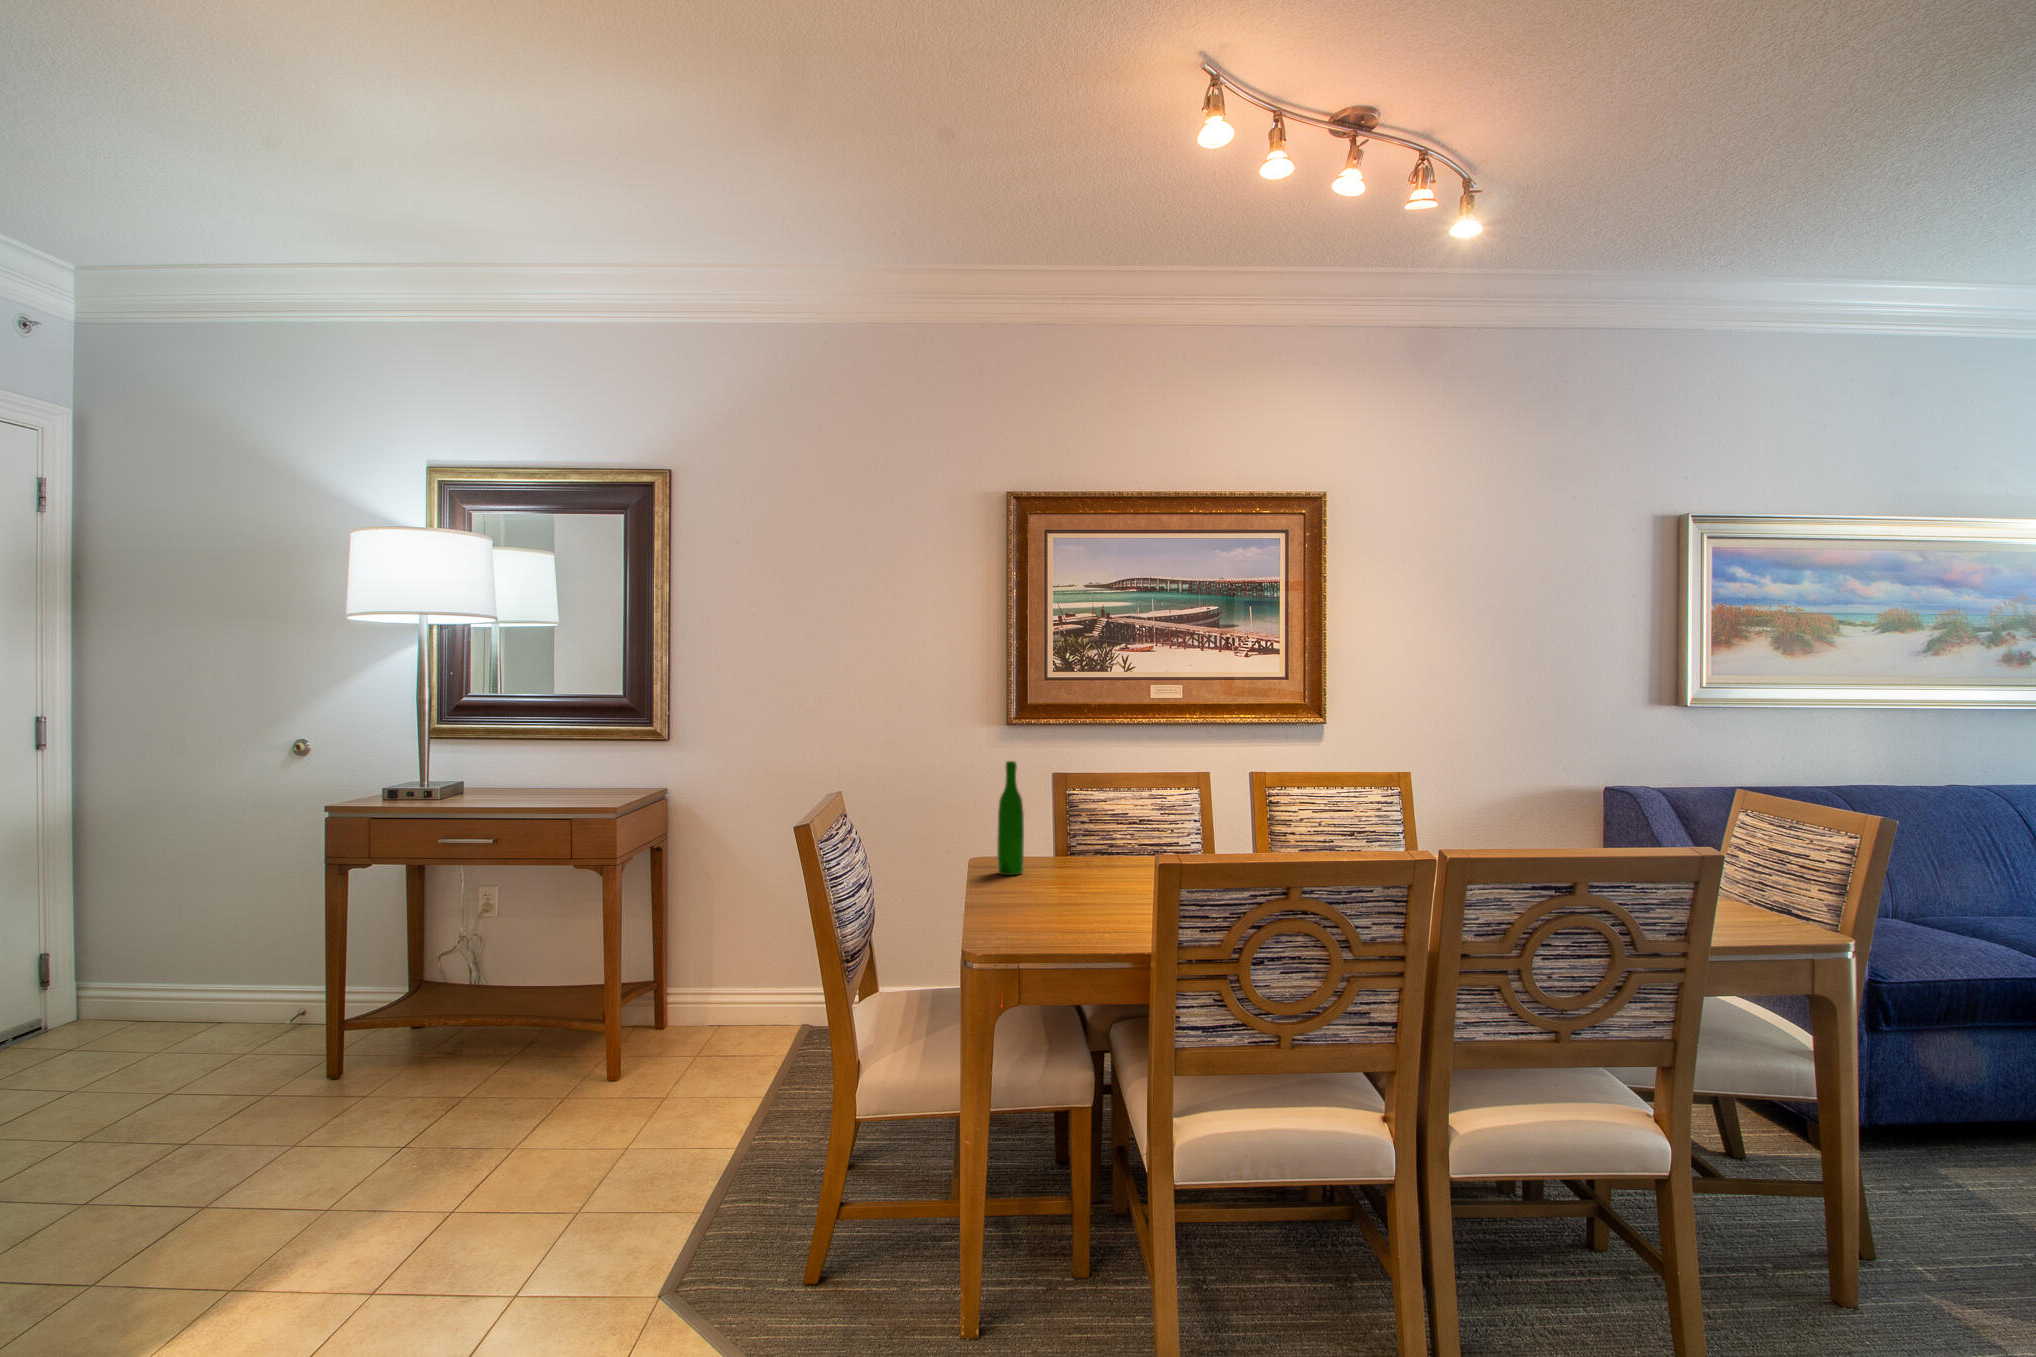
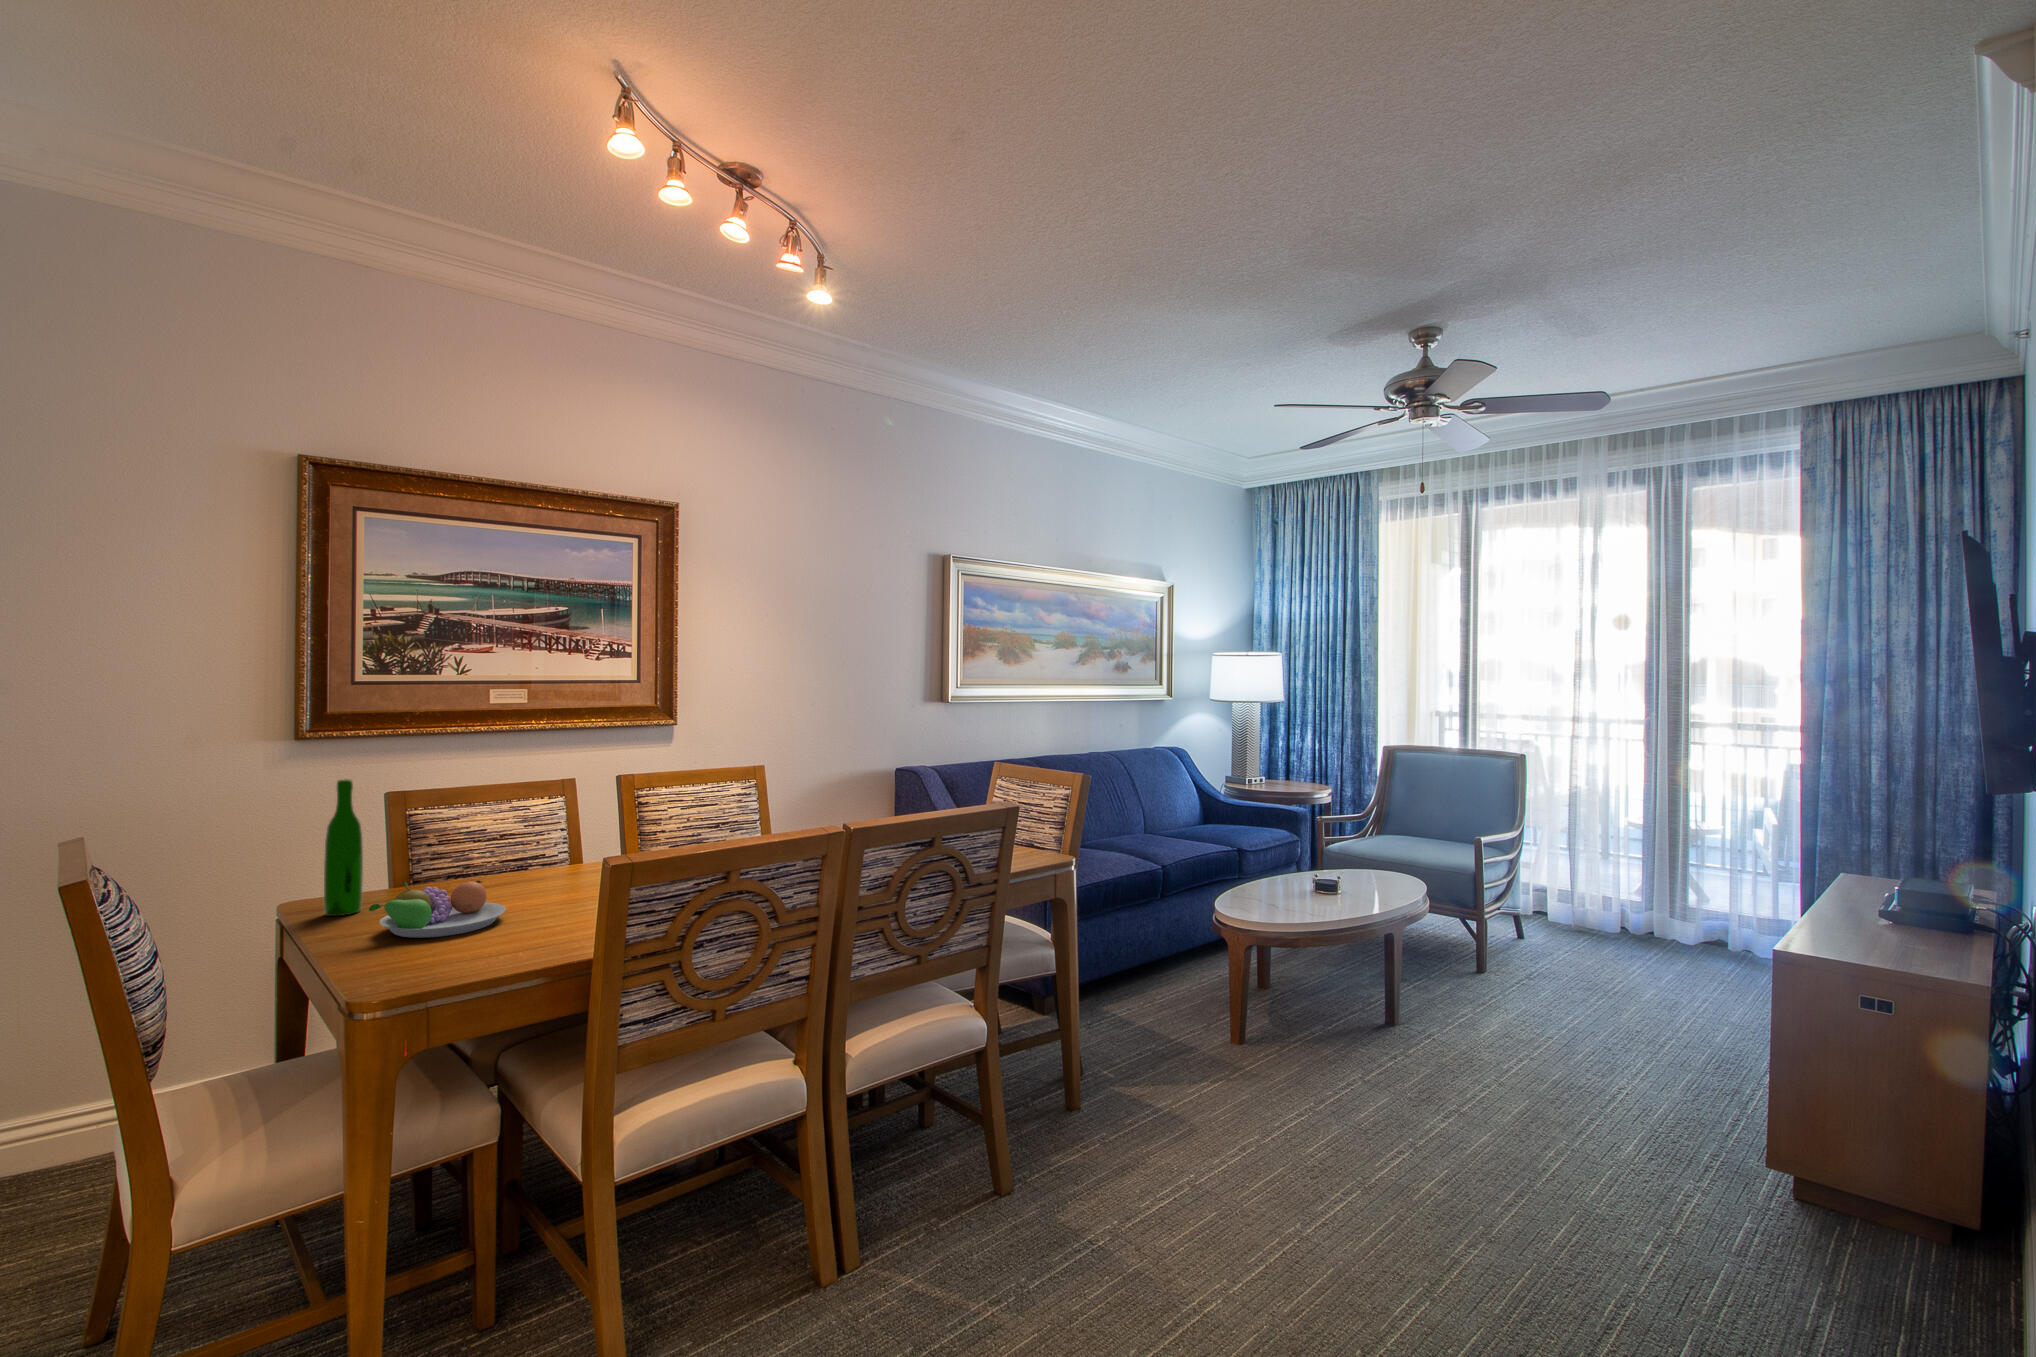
fruit bowl: none [1010,854,1117,907] -> present [369,880,506,938]

